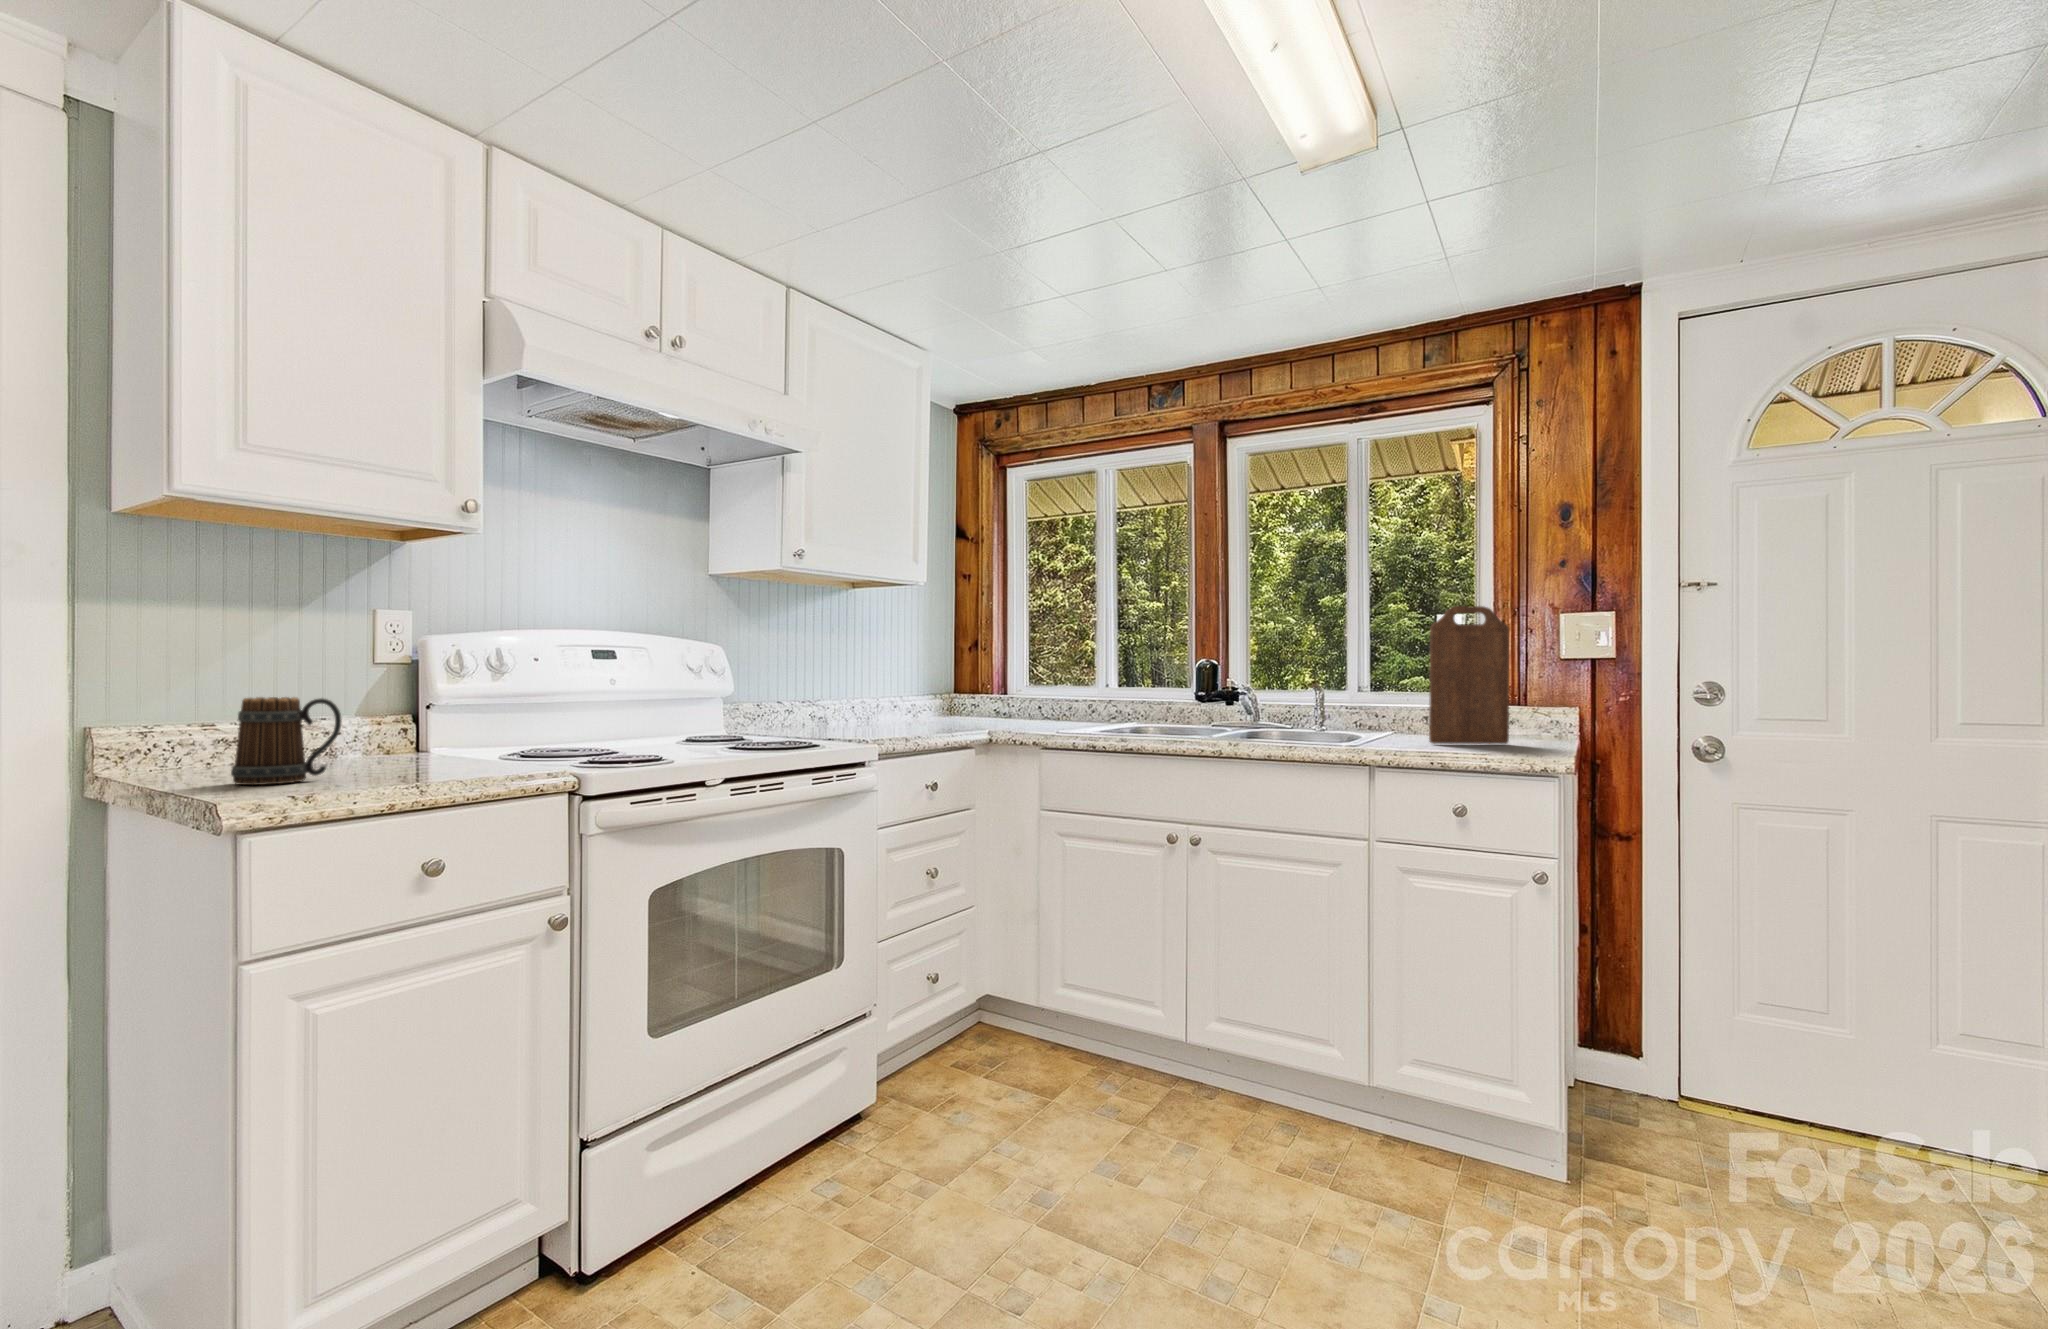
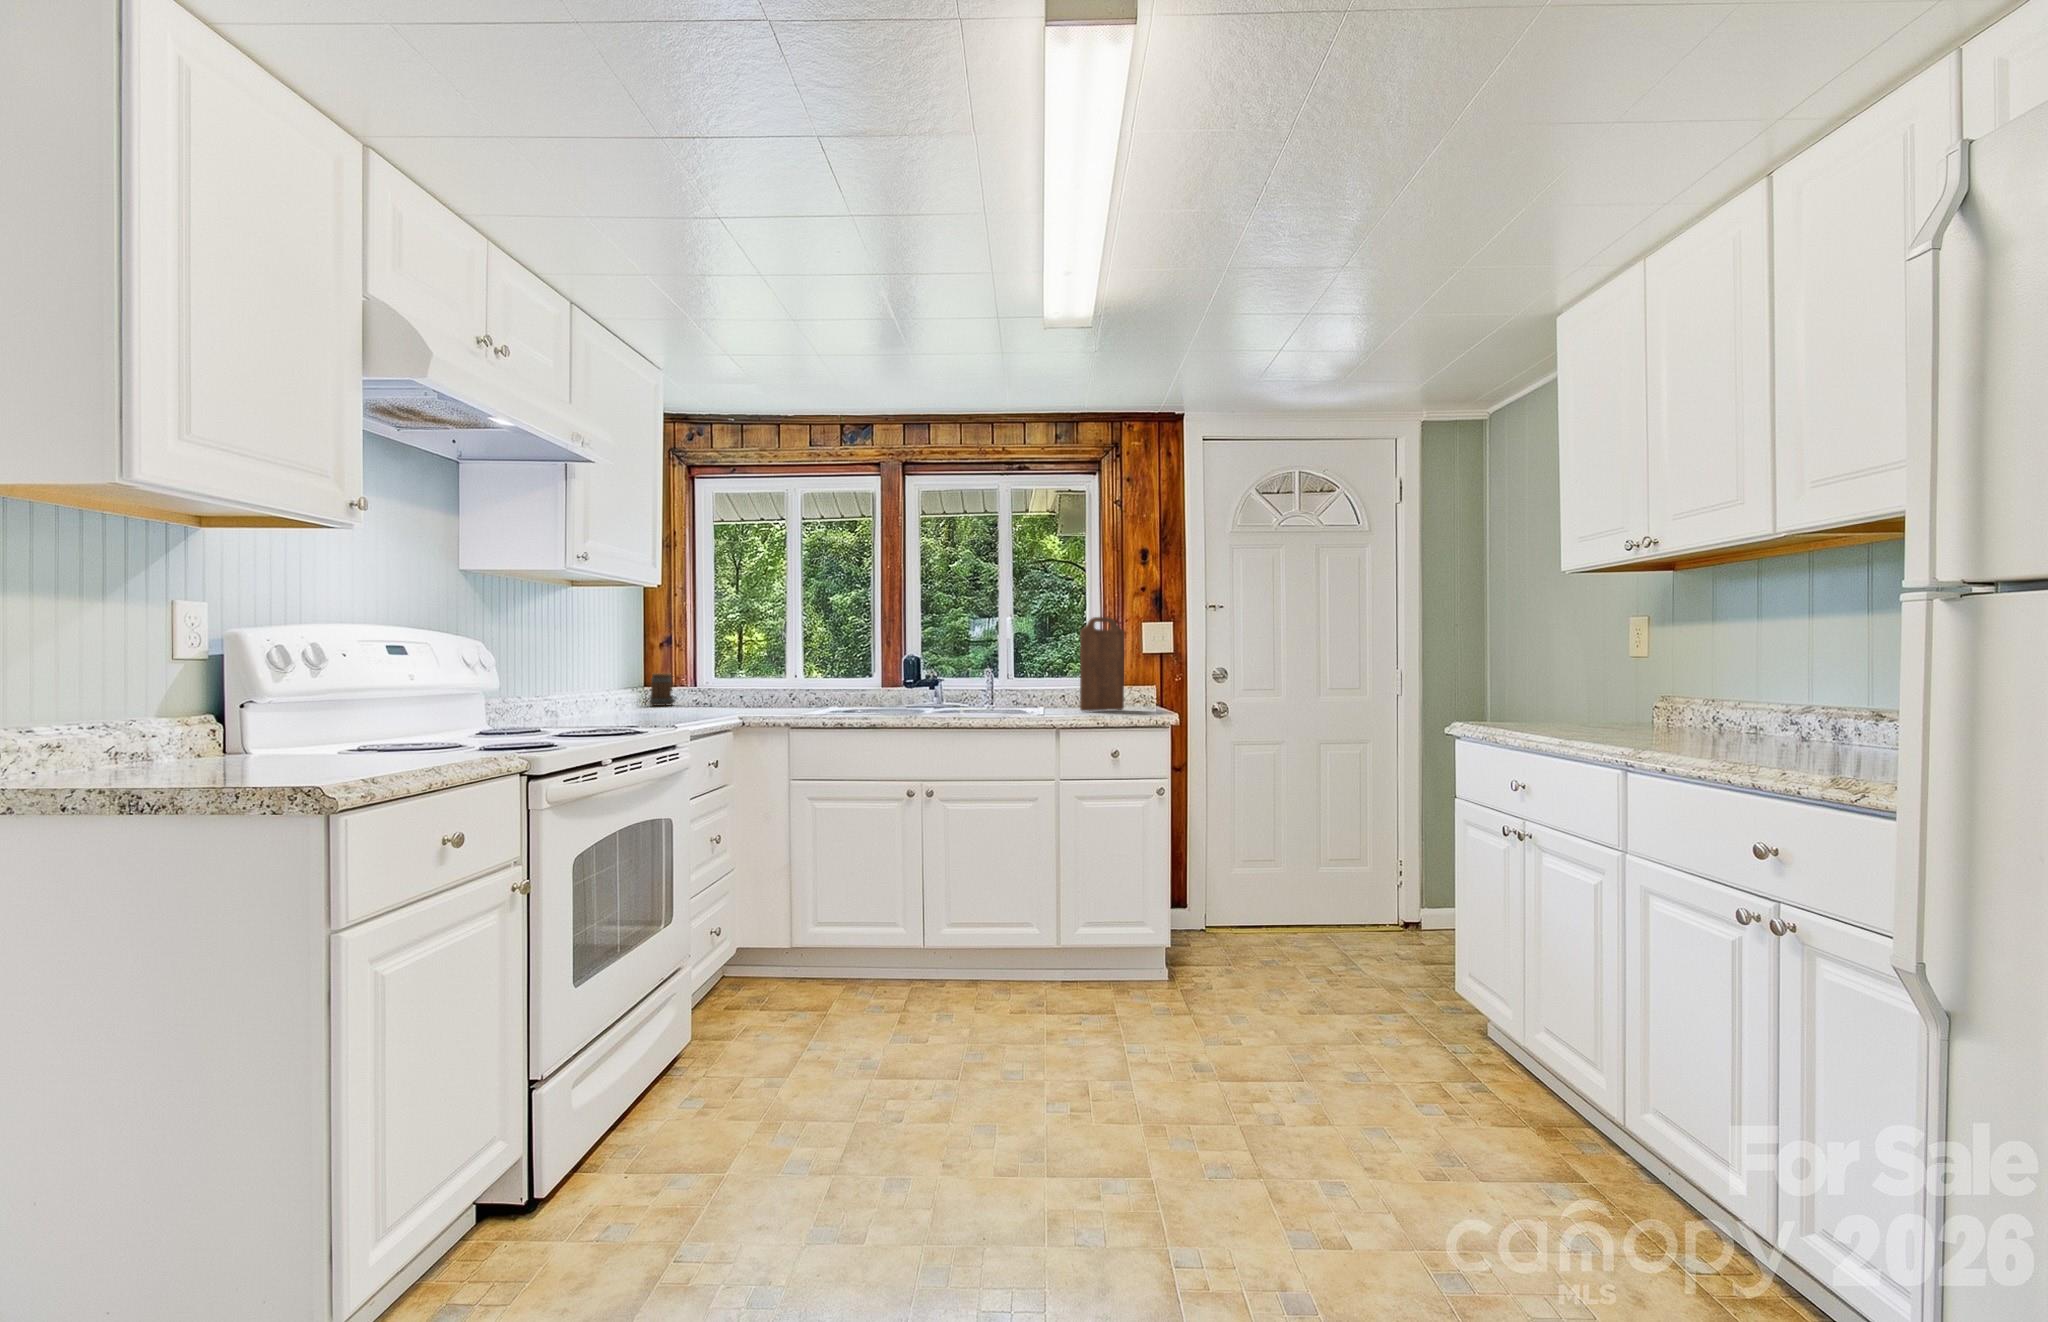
mug: present [231,697,342,785] -> present [649,673,675,706]

